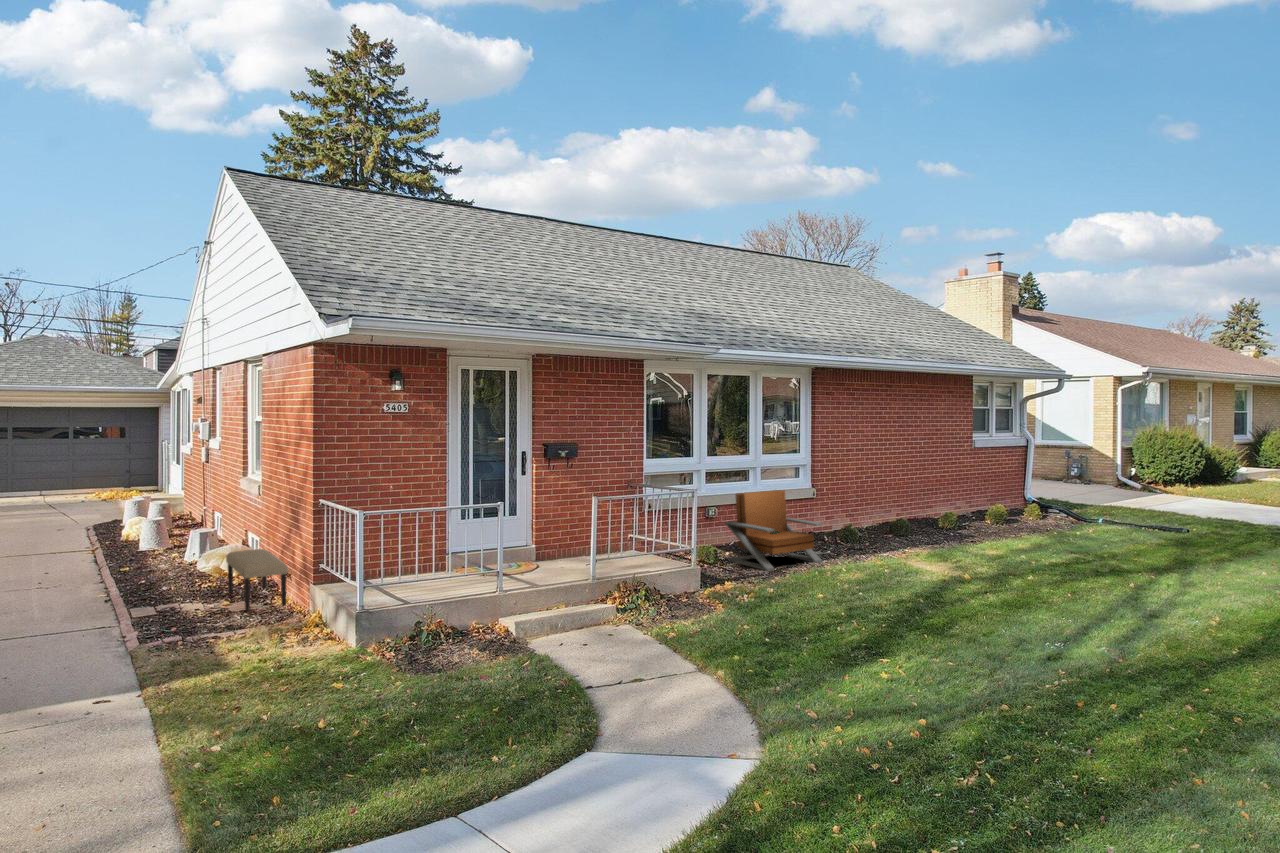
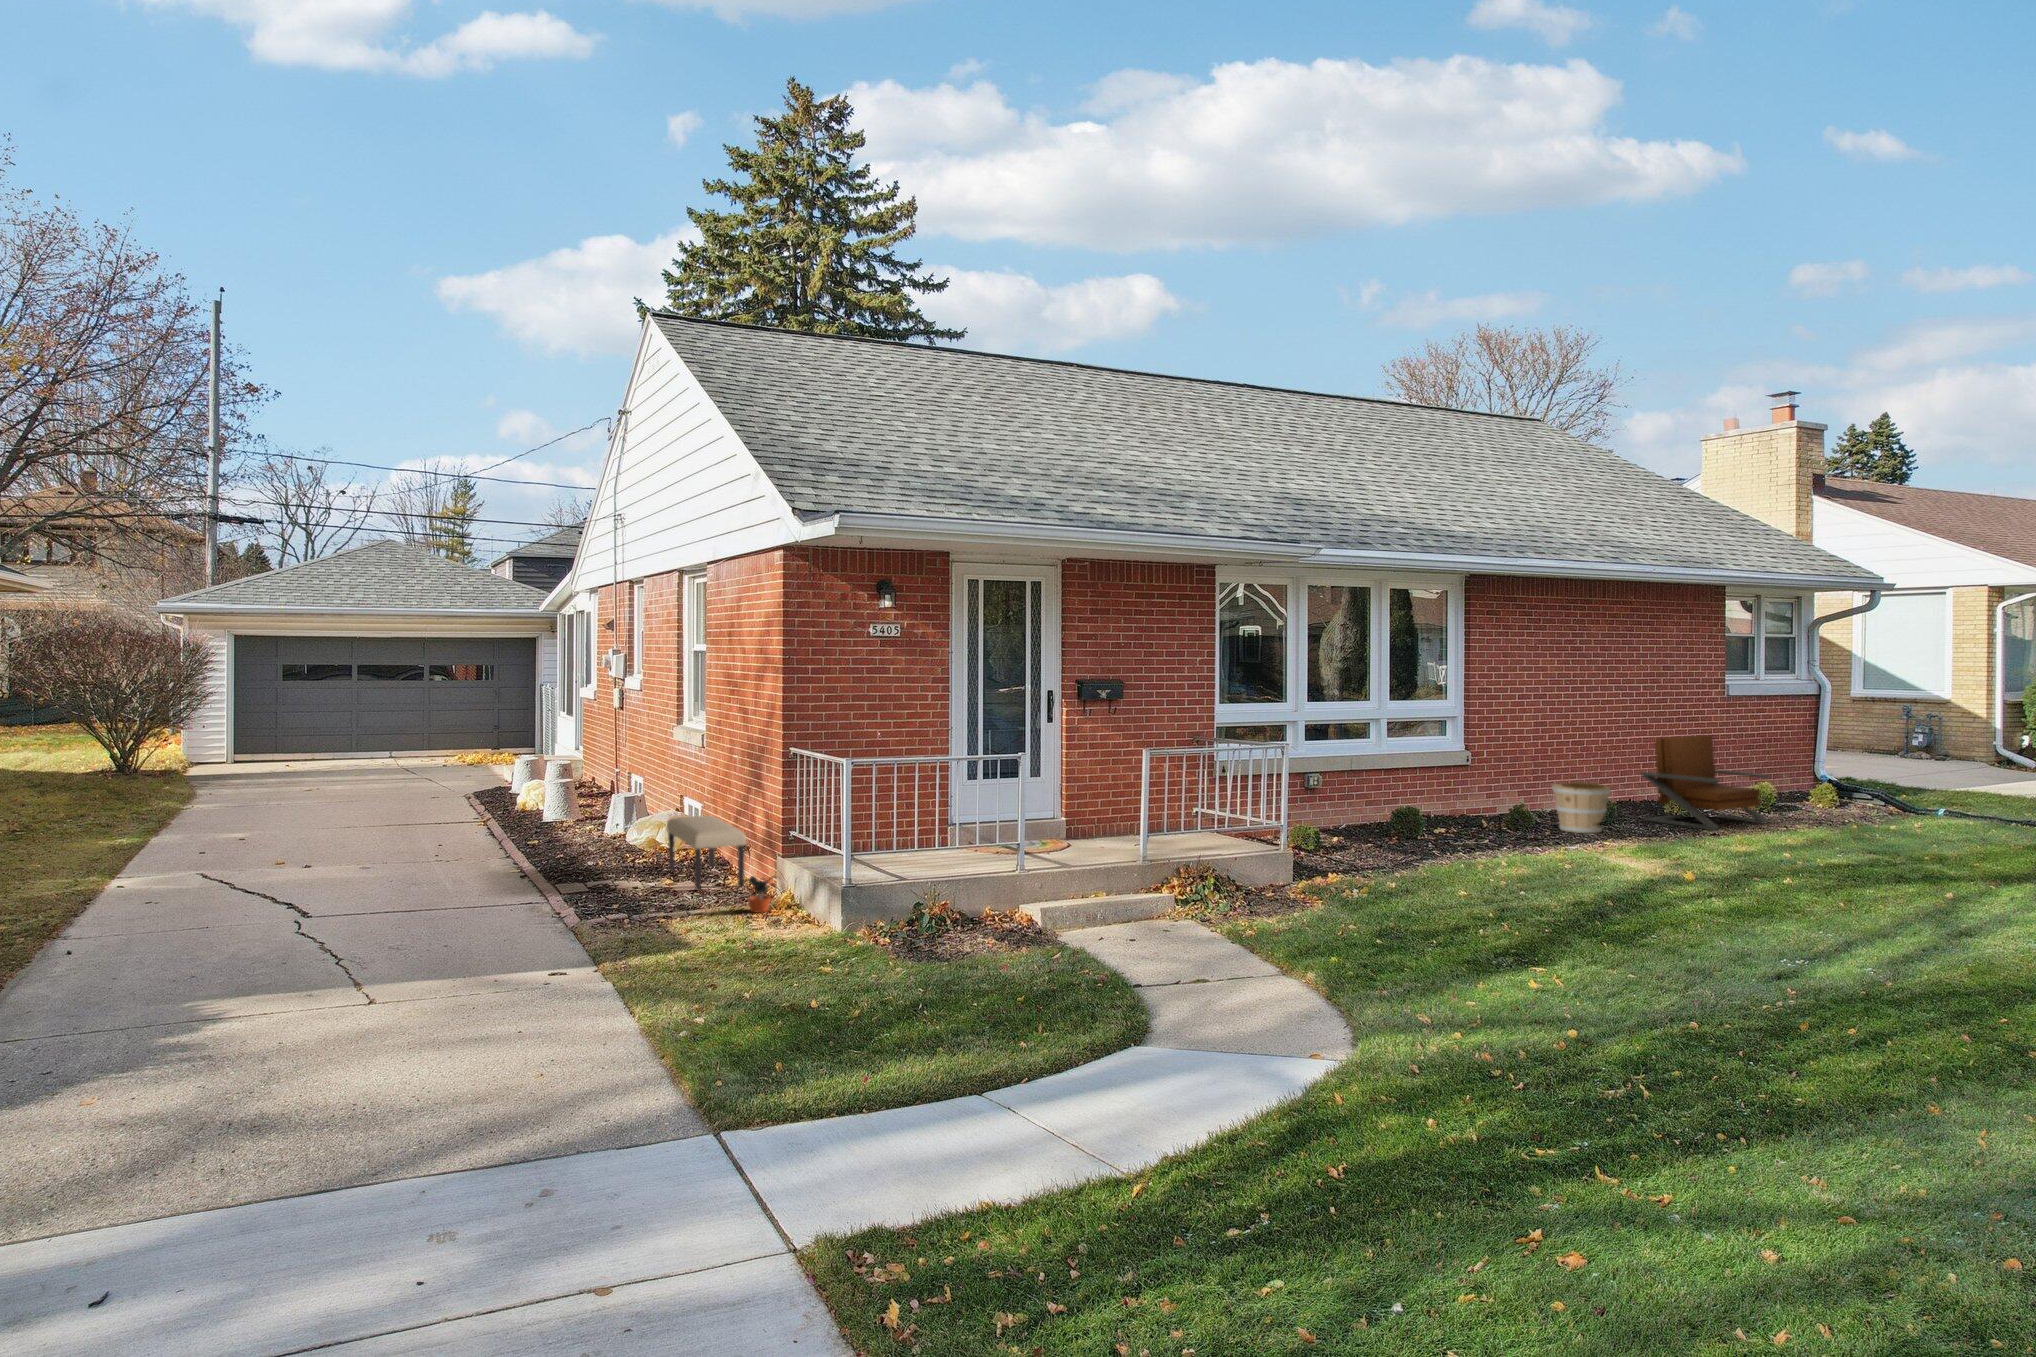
lounge chair: present [725,490,822,570] -> present [1641,735,1769,830]
wooden bucket: none [867,506,905,541] -> present [1552,781,1611,833]
potted plant: none [271,601,312,631] -> present [738,876,776,913]

